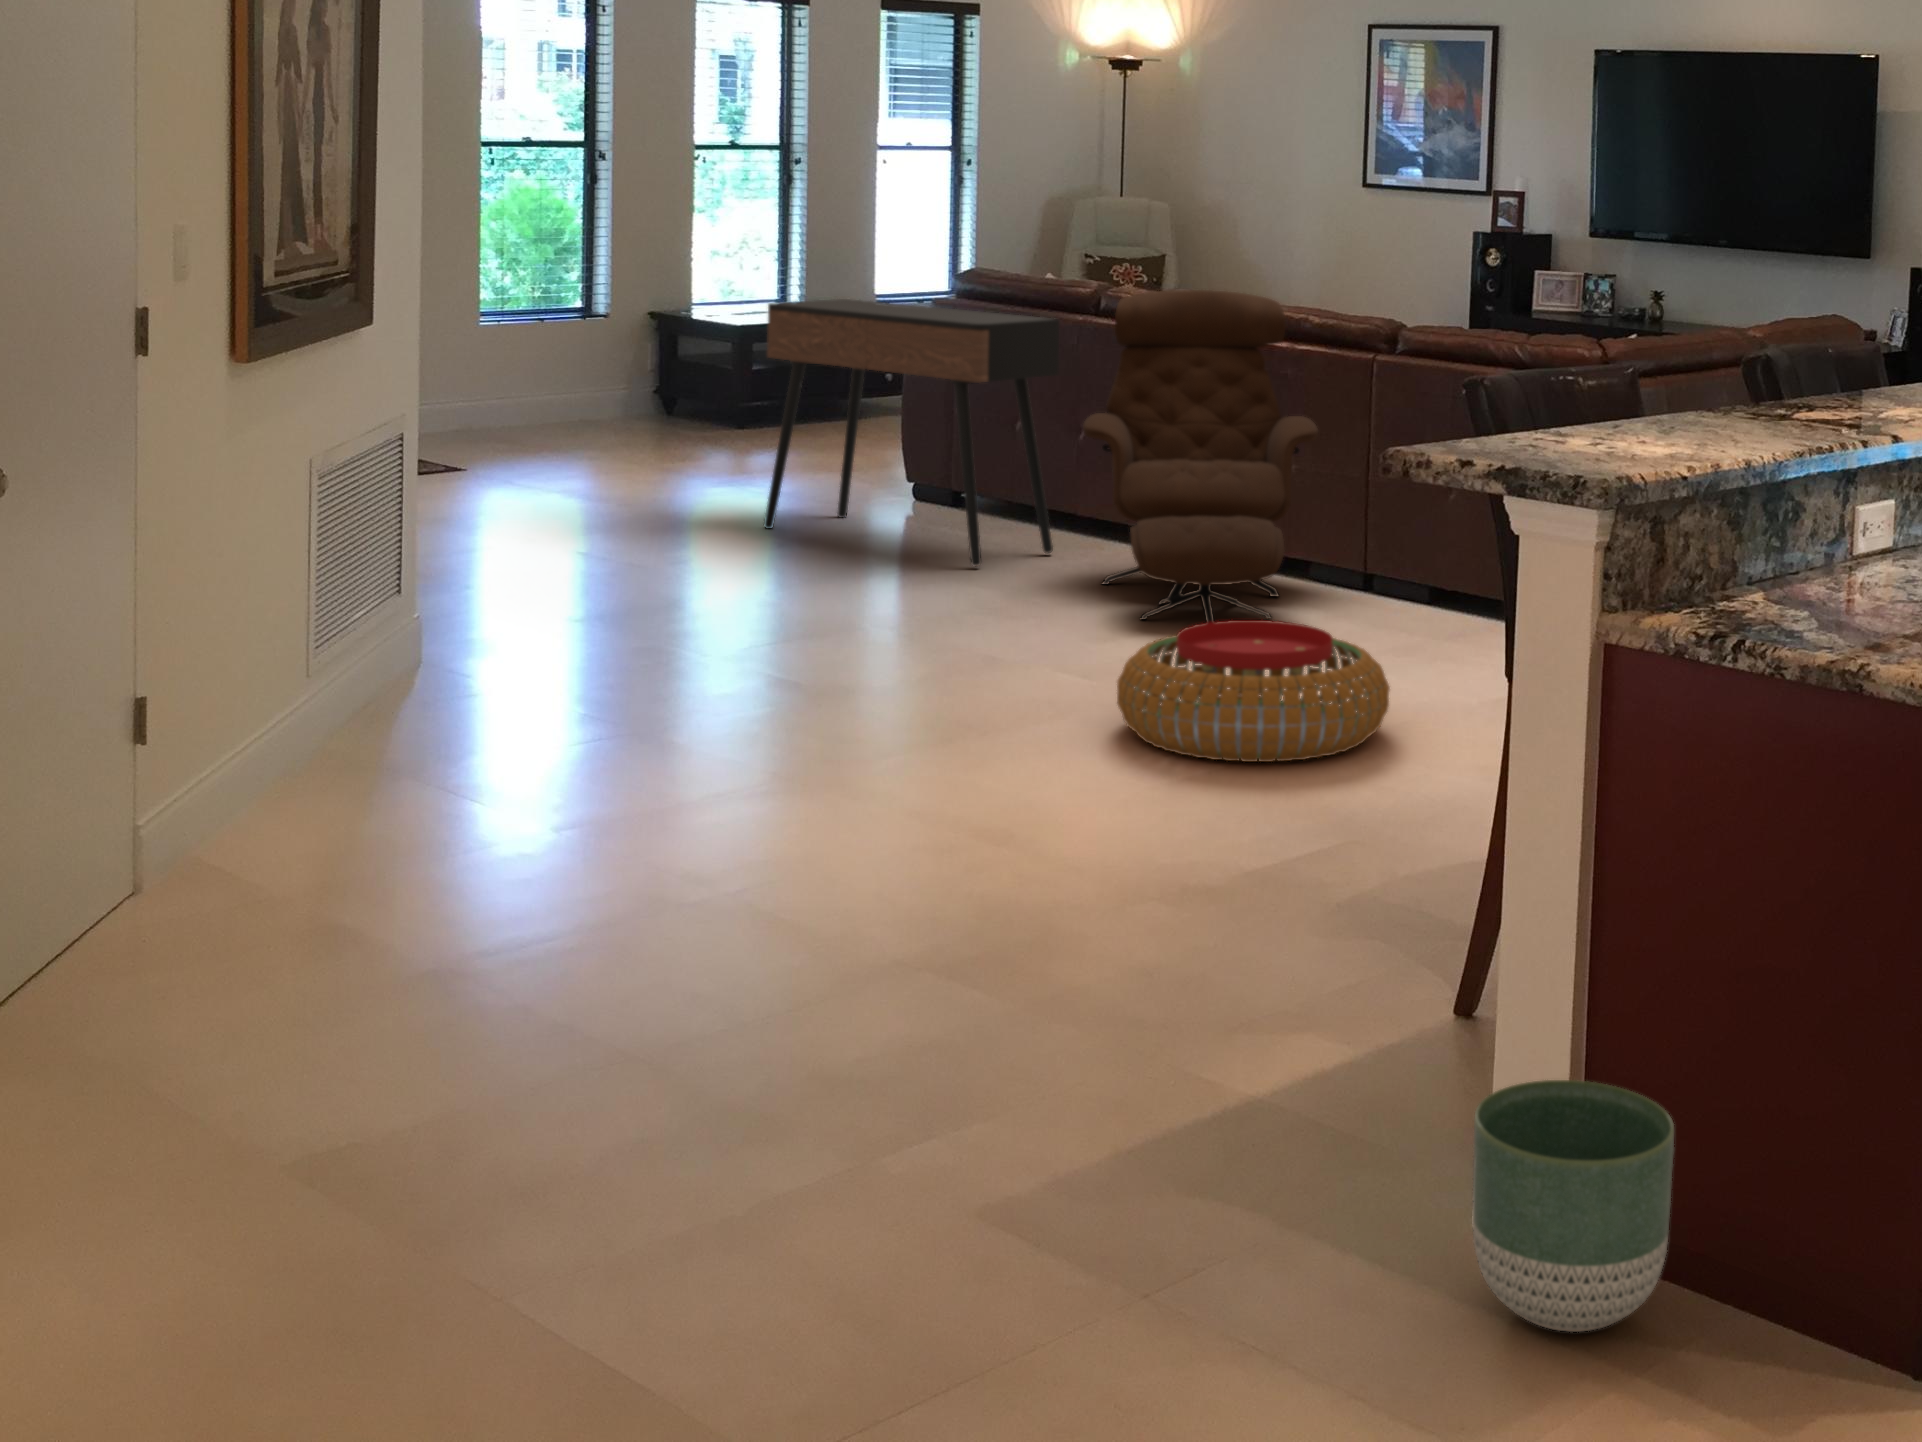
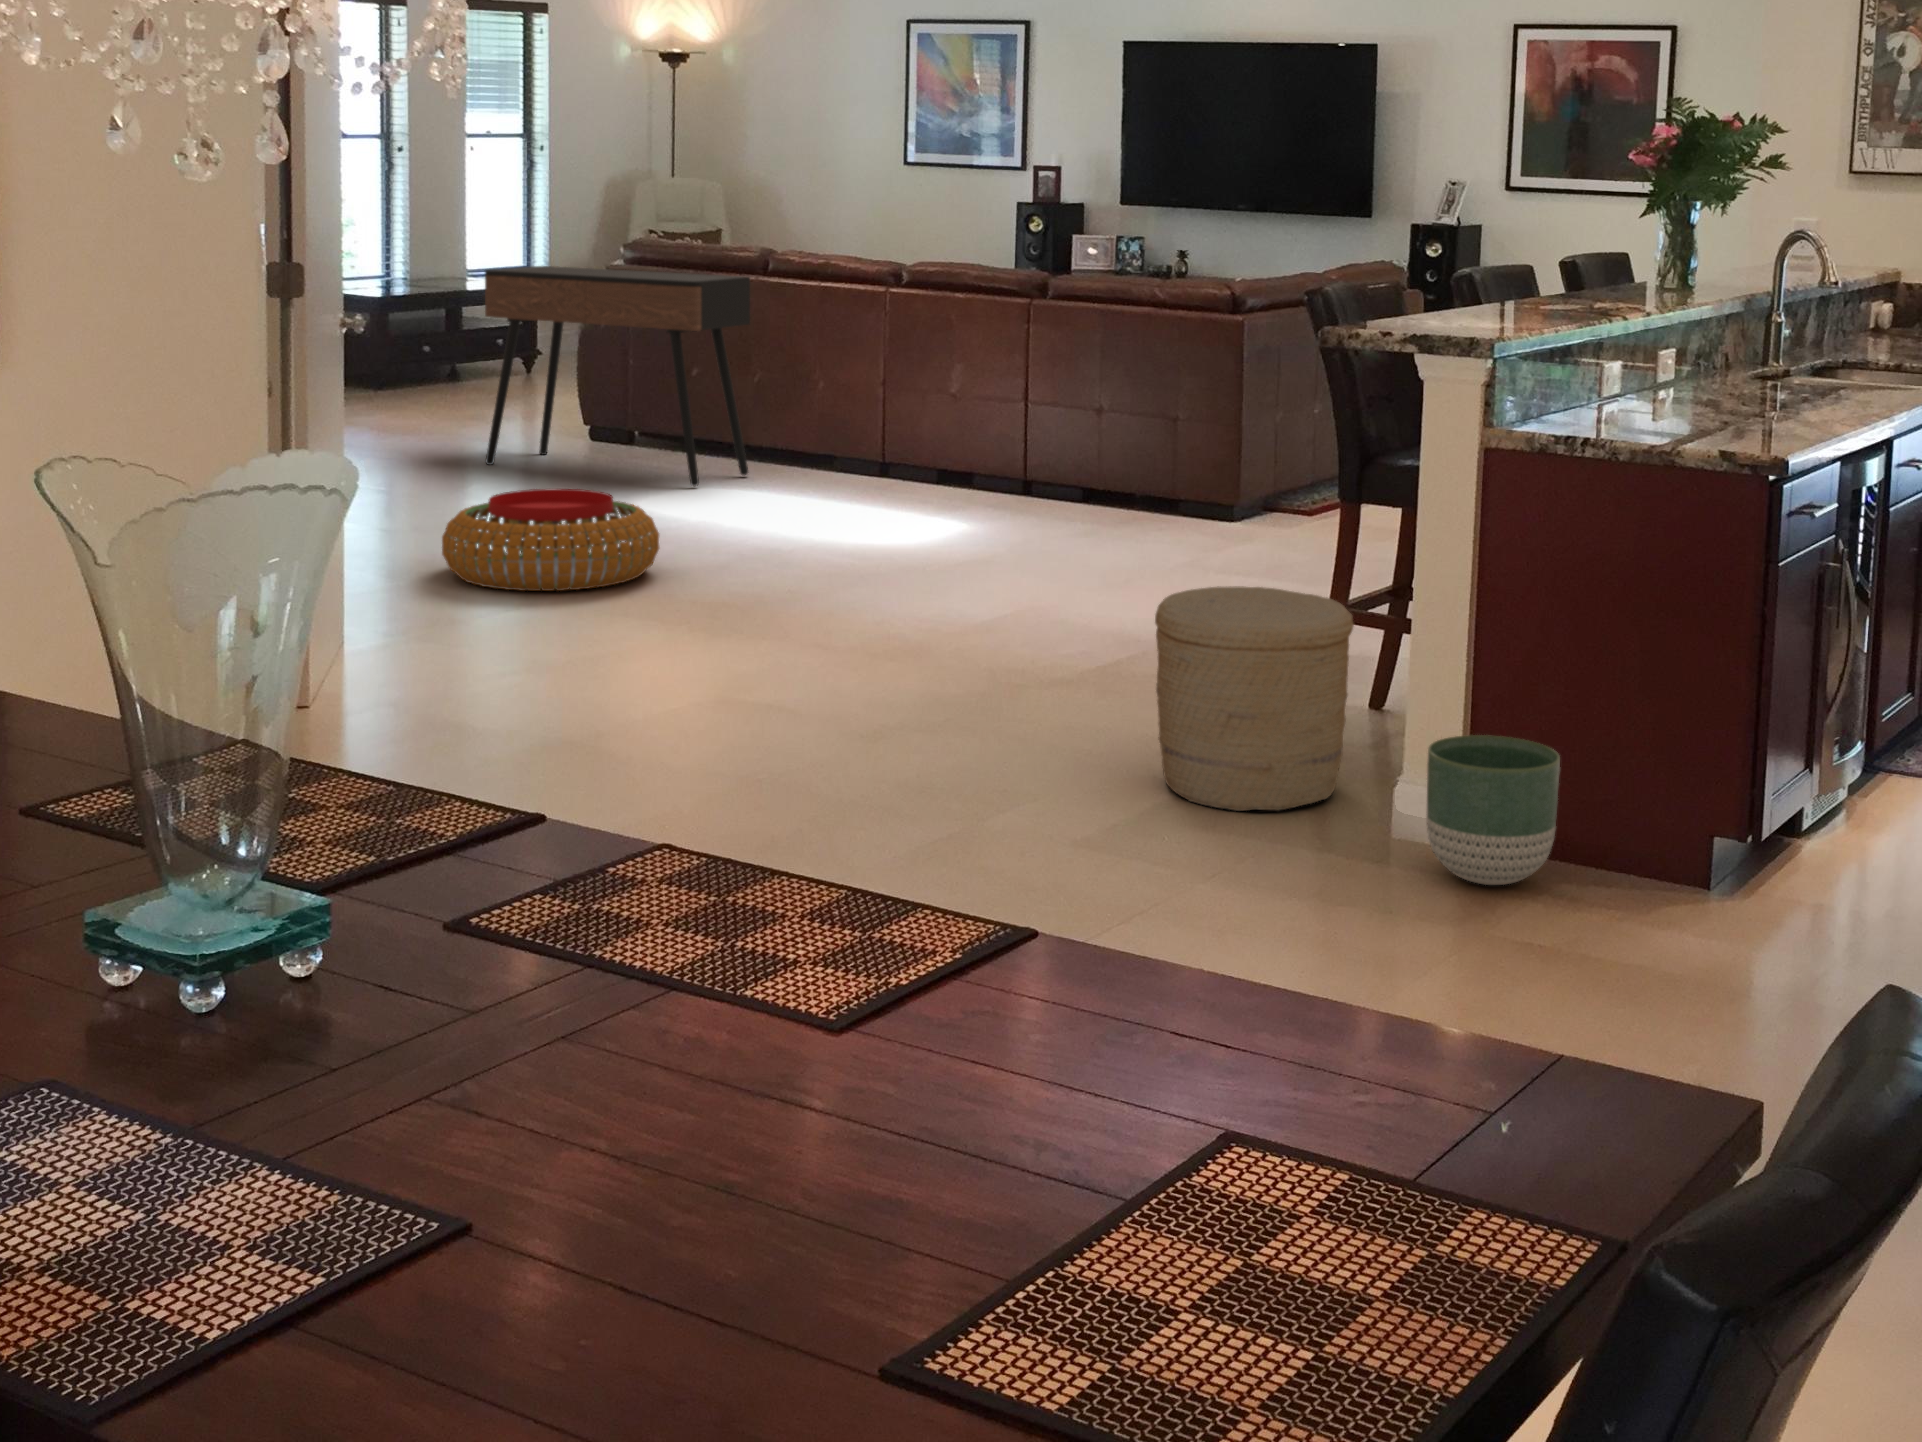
lounge chair: present [1083,290,1318,623] -> none [787,250,982,523]
pouf: present [1117,620,1390,762] -> present [442,489,659,591]
woven basket: none [1186,799,1470,1148] -> present [1155,586,1354,811]

